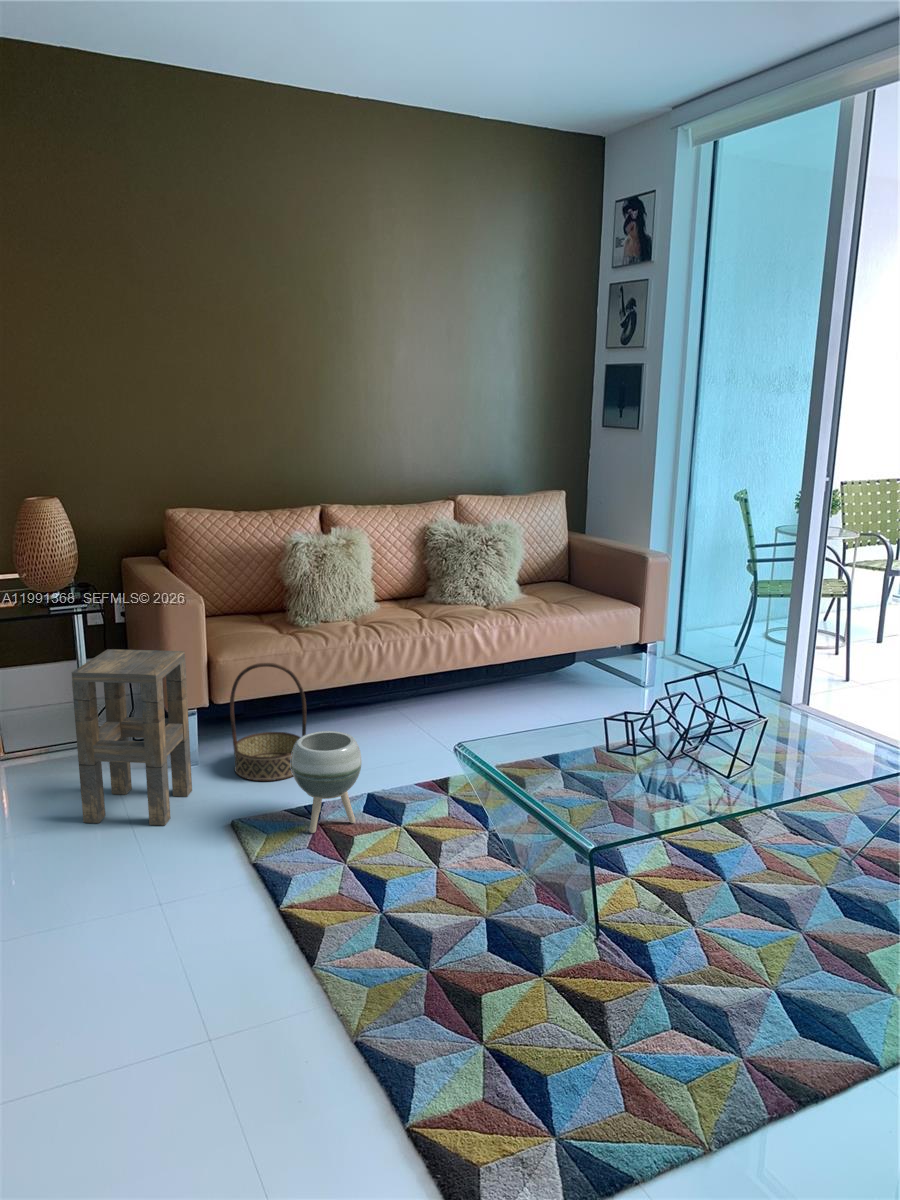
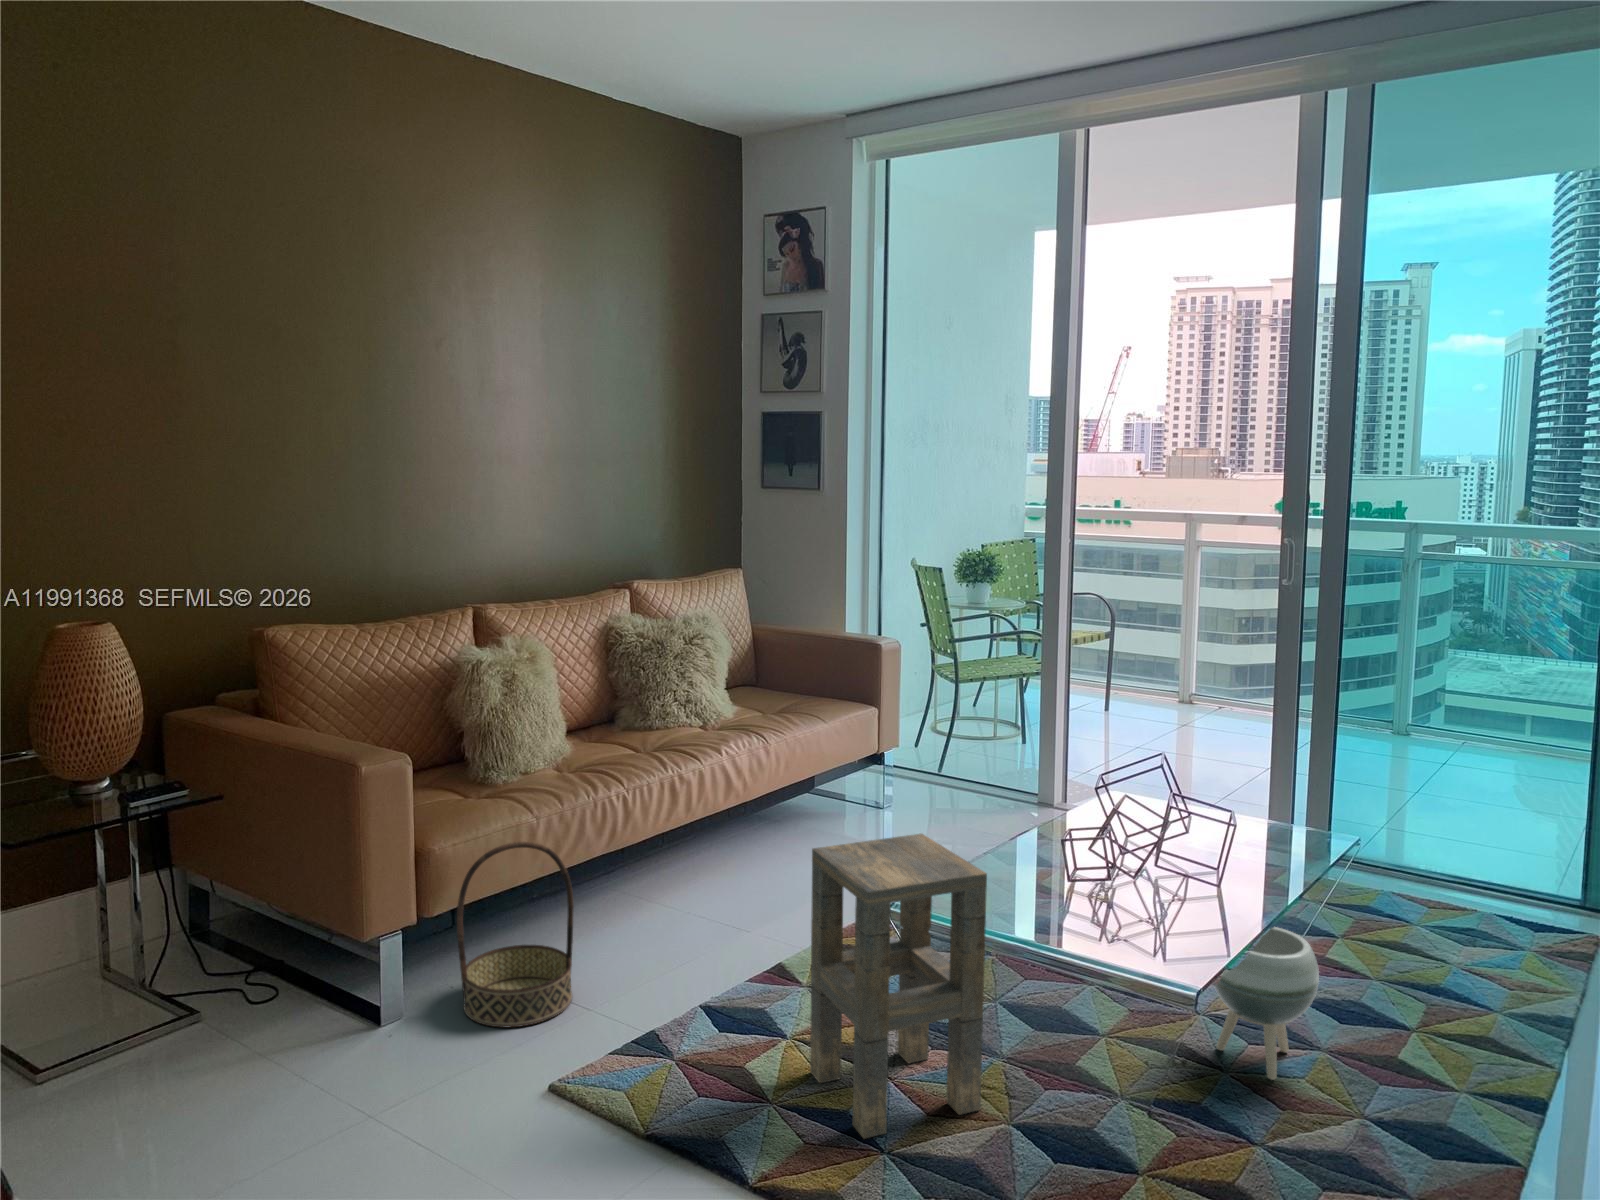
side table: present [72,649,192,825] -> present [810,834,987,1139]
planter: present [291,731,362,833] -> present [1215,927,1319,1080]

